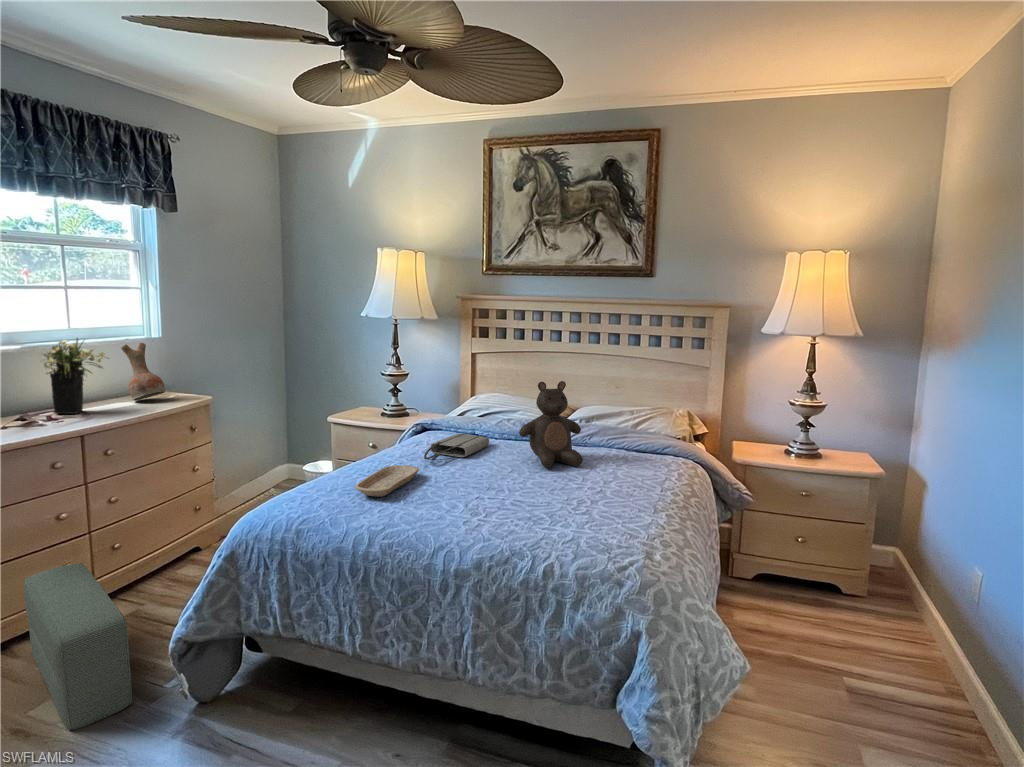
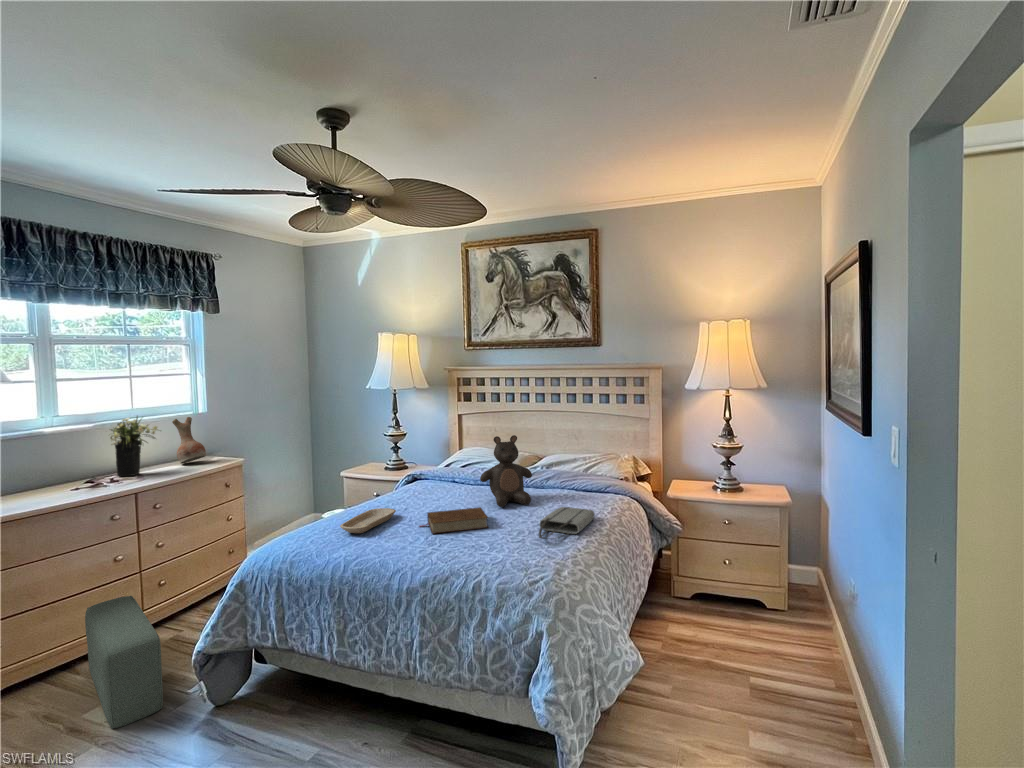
tote bag: present [424,434,489,460] -> present [539,507,595,539]
book: none [452,468,541,500] -> present [420,507,488,534]

